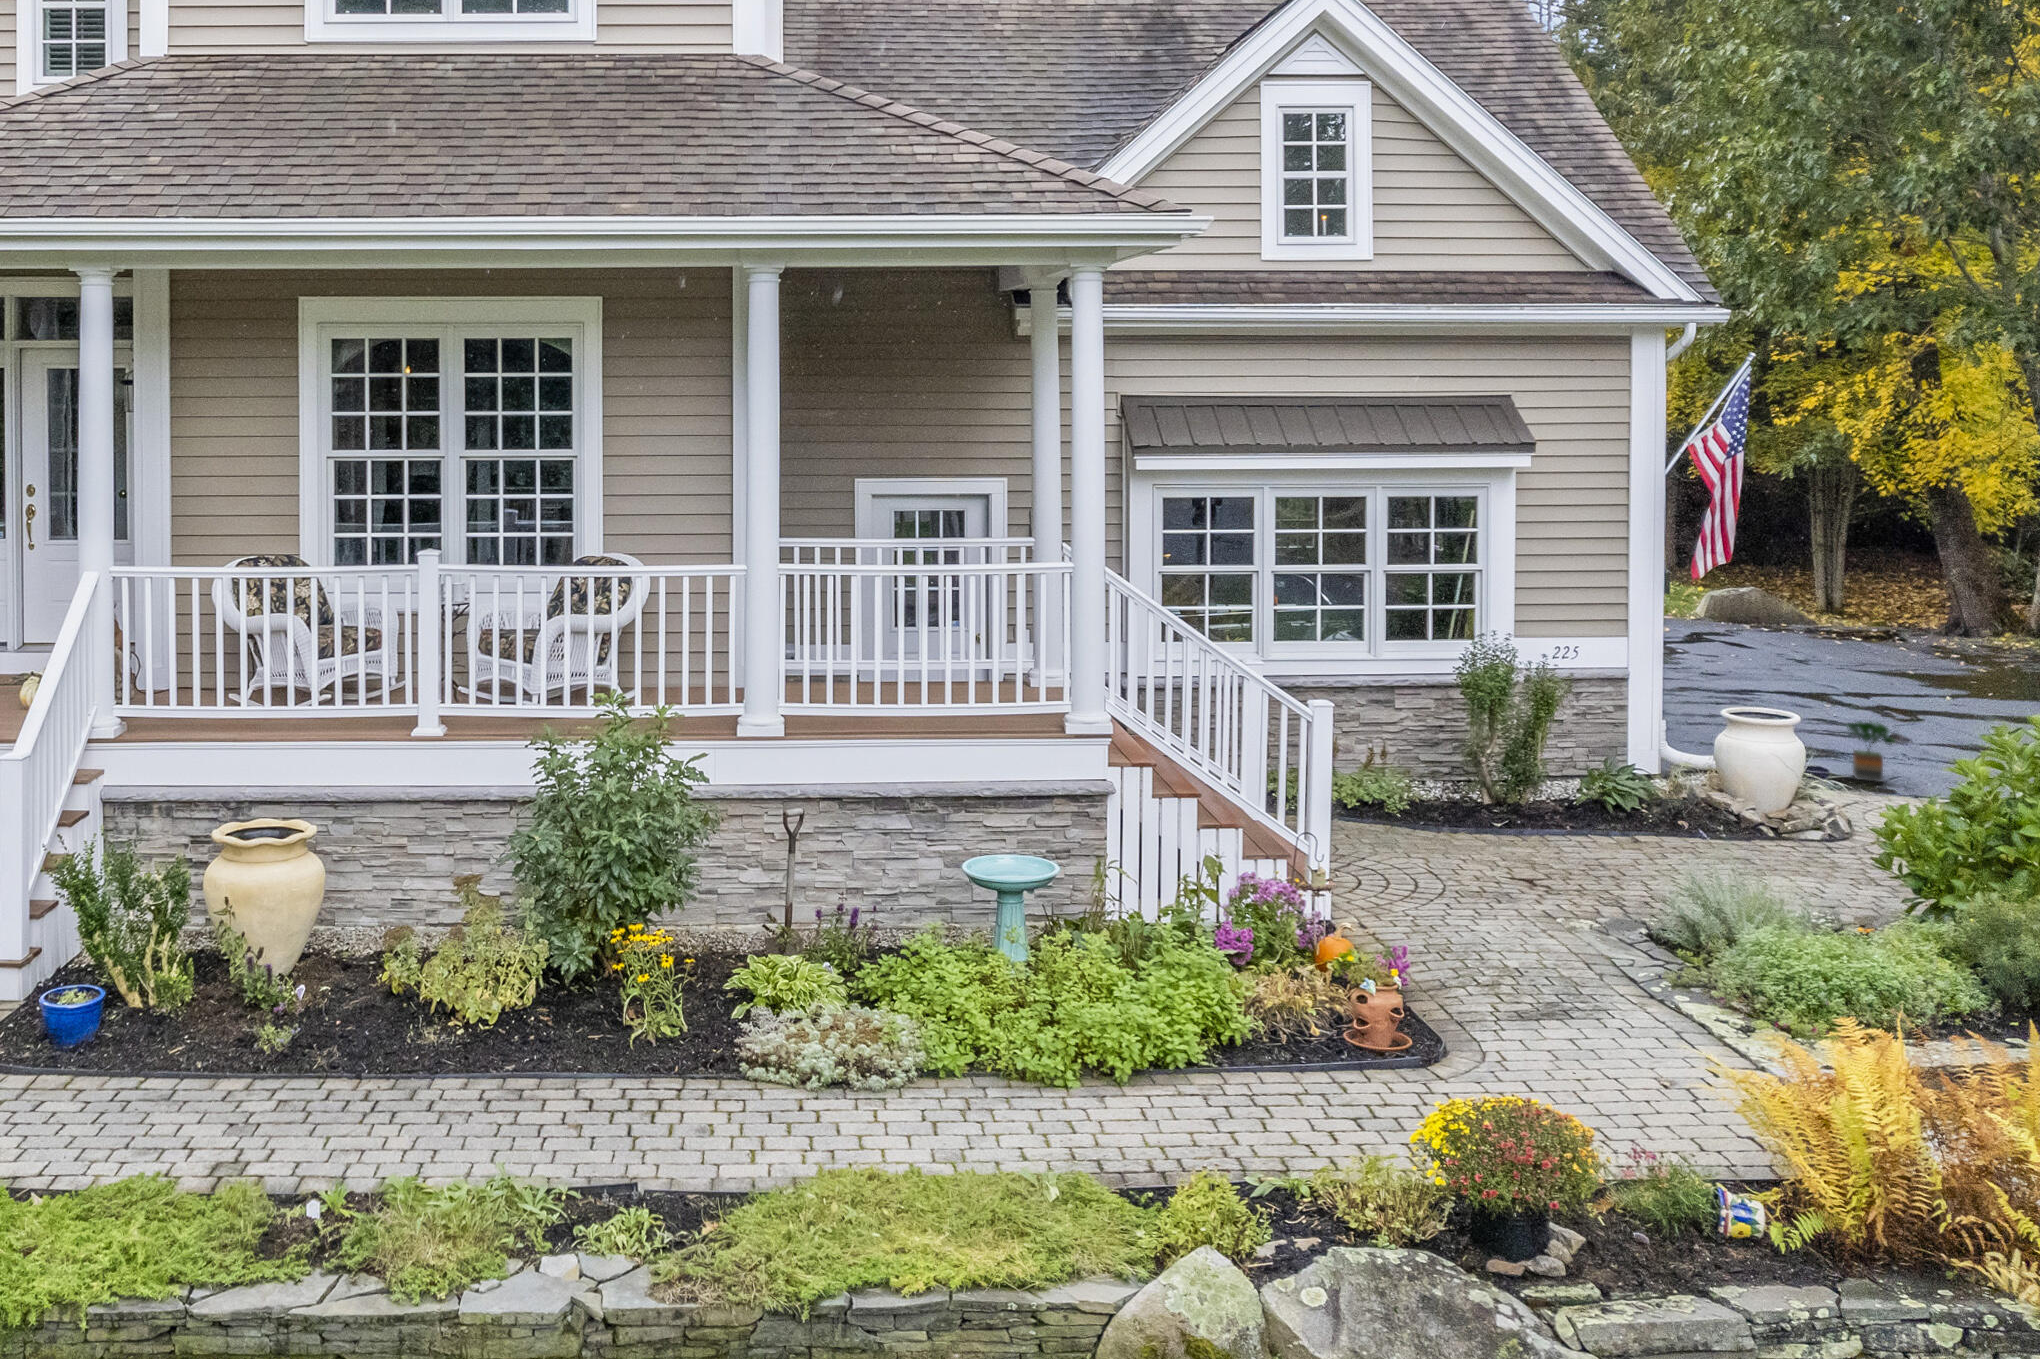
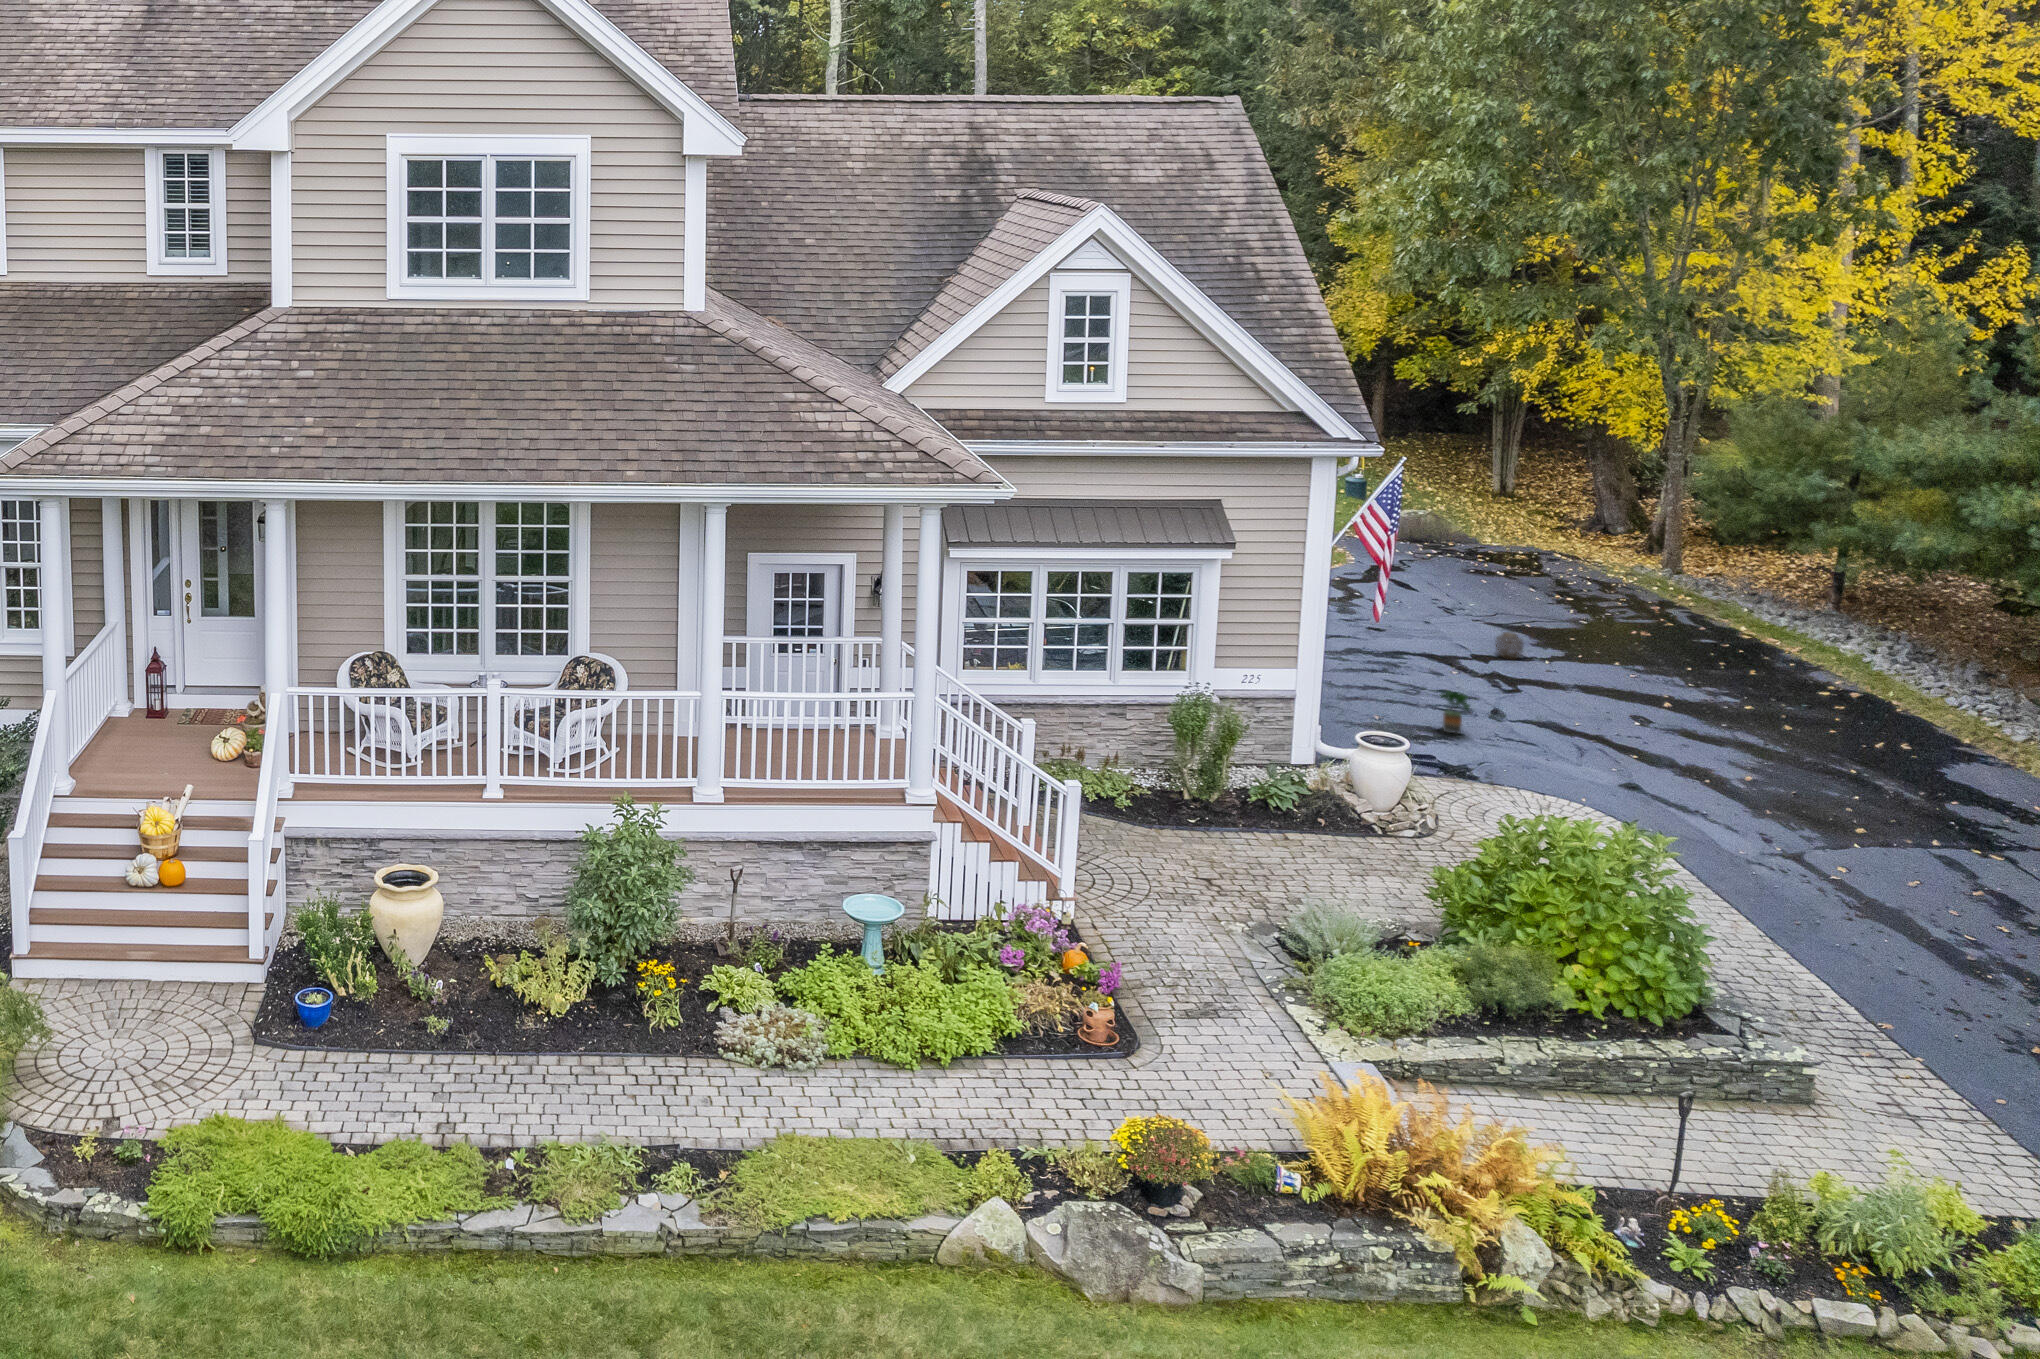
woven basket: none [1910,681,1952,718] -> present [1496,632,1523,659]

